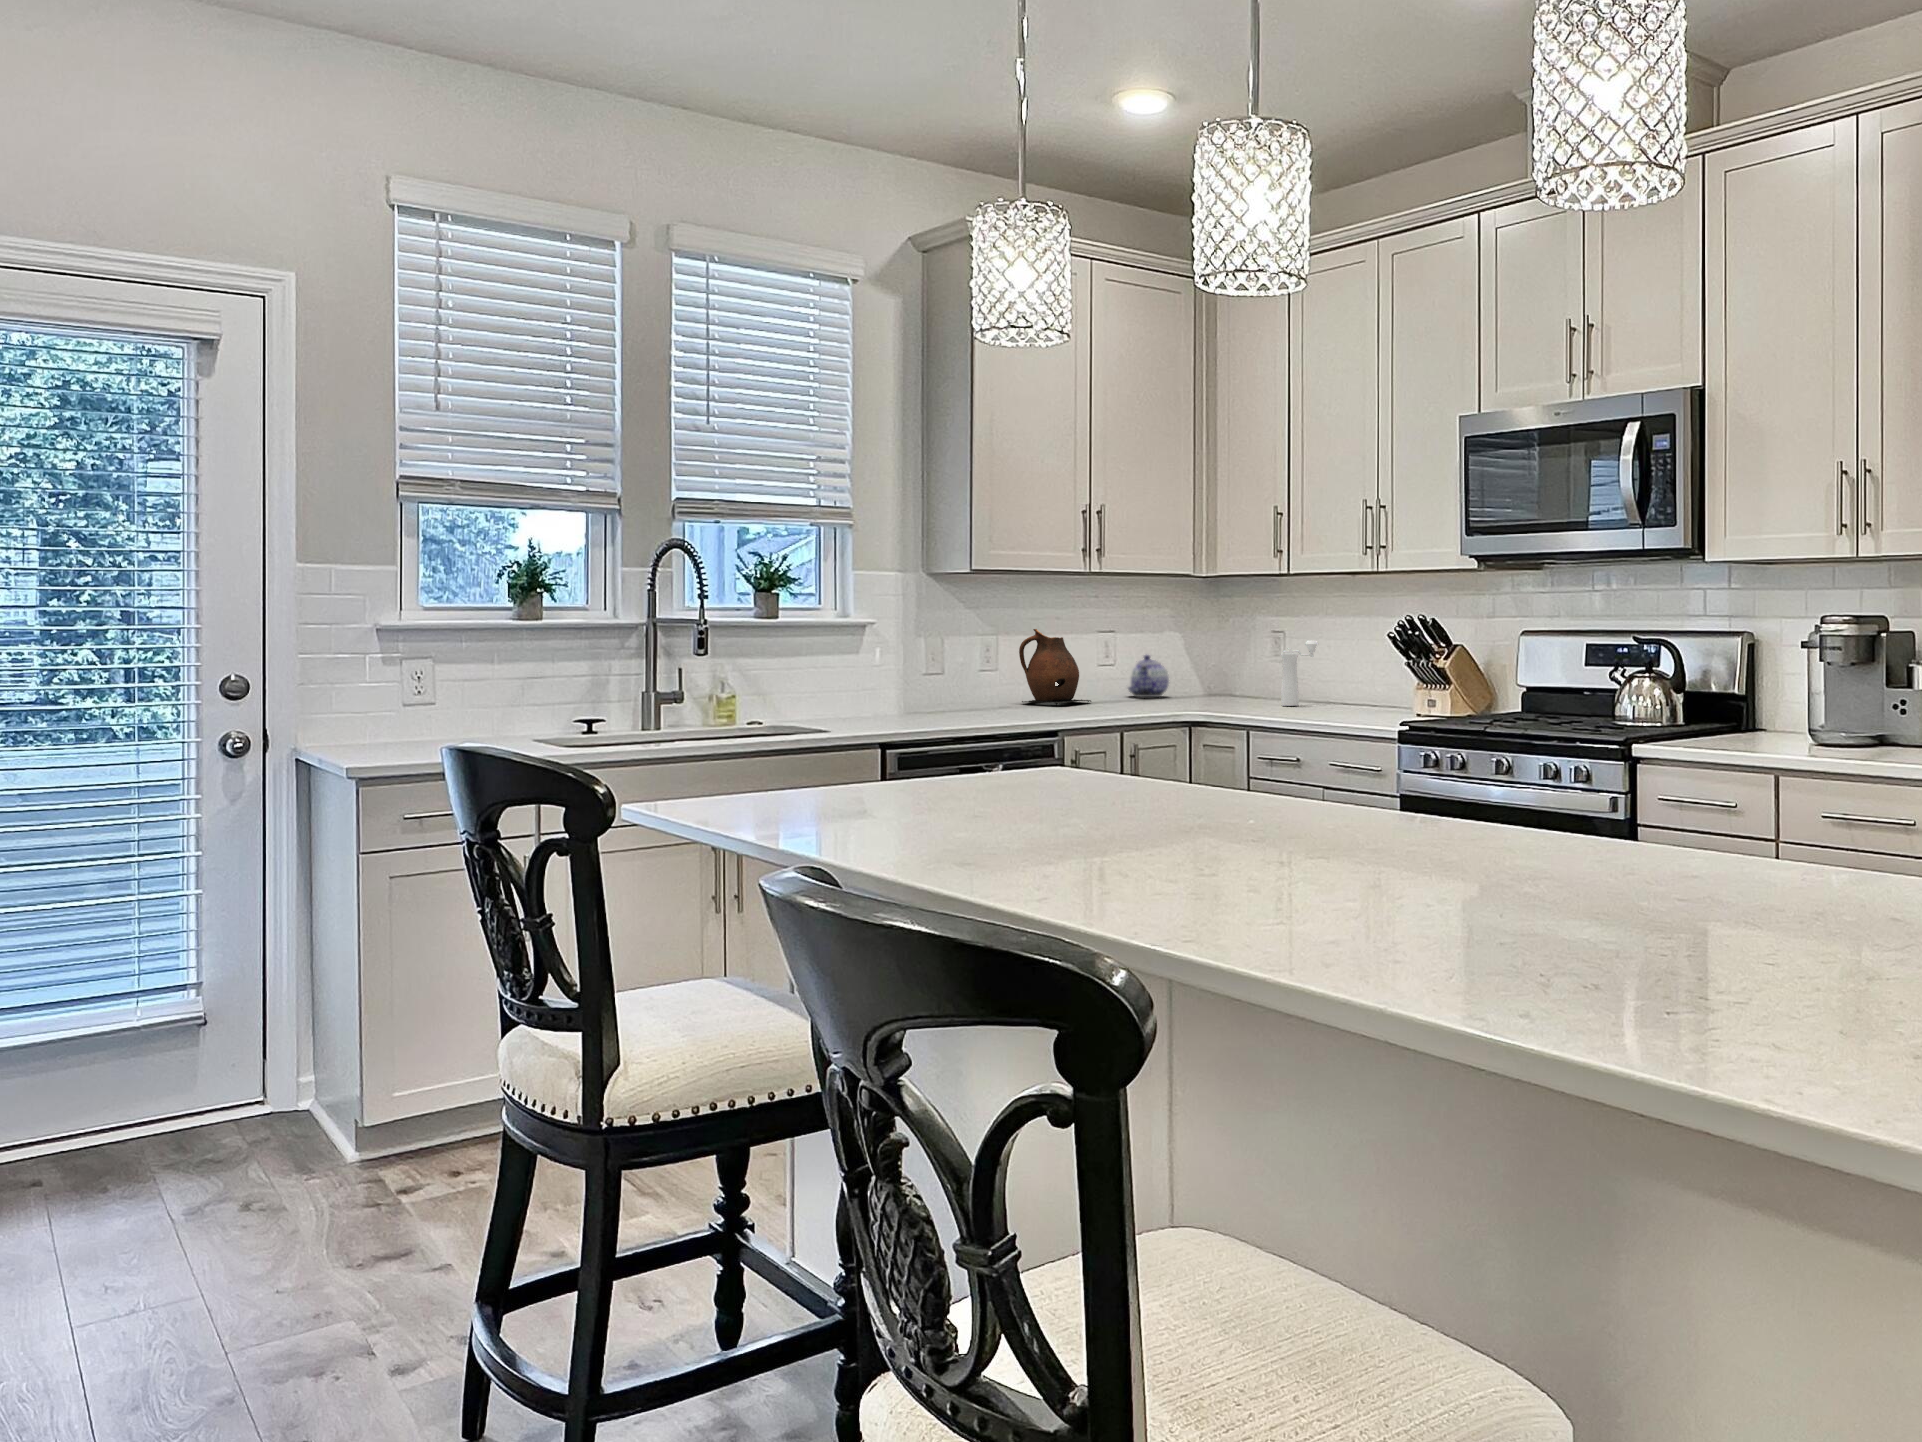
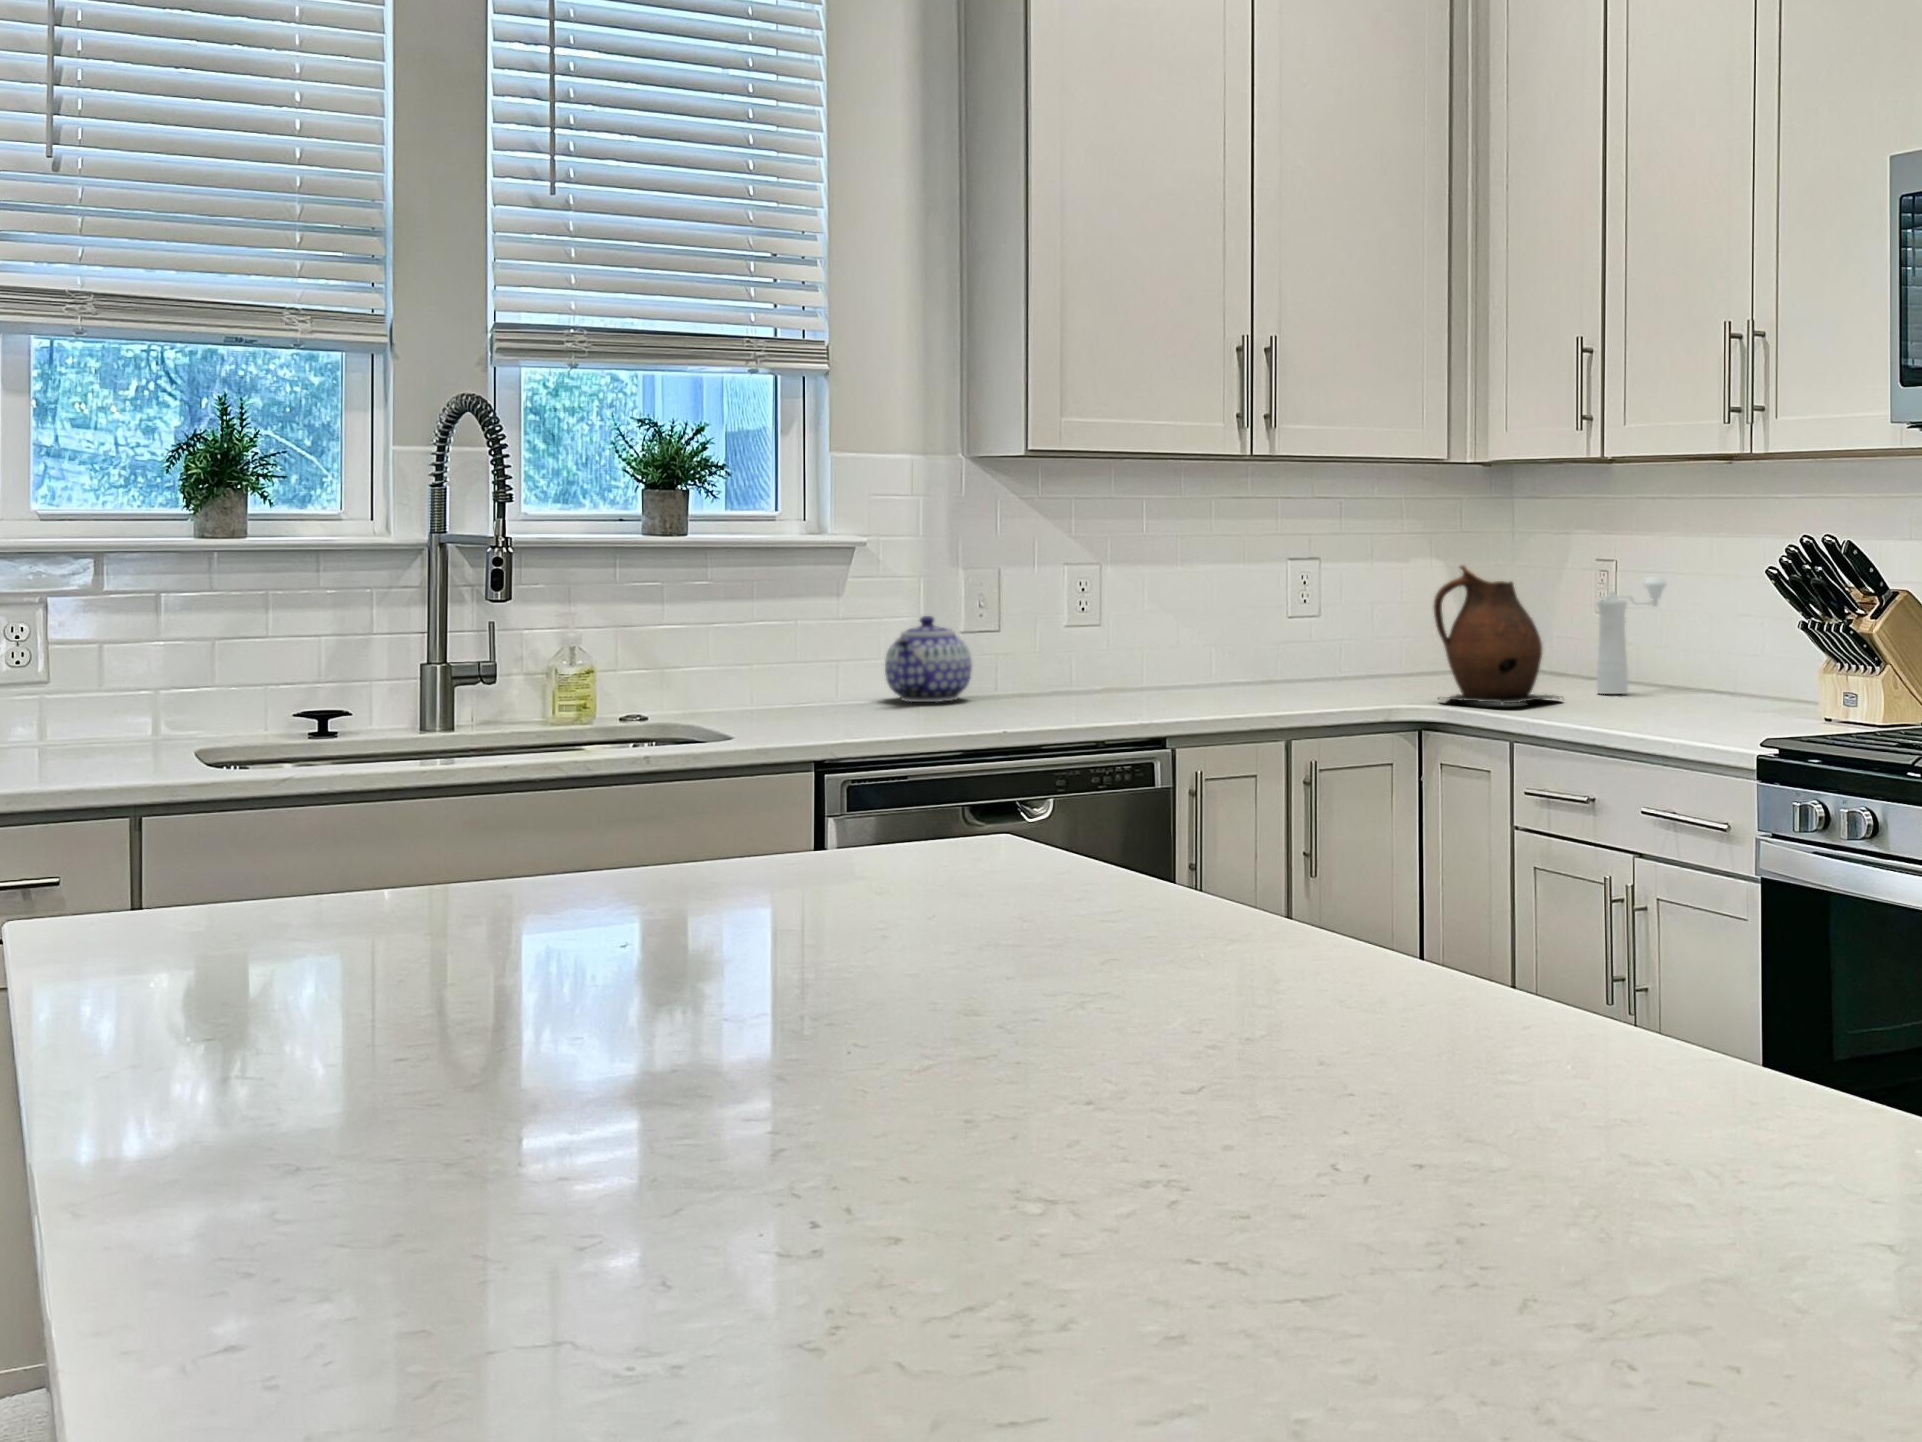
ceramic pitcher: present [1019,629,1091,704] -> present [1434,566,1560,704]
teapot: present [1128,655,1169,697] -> present [885,616,972,702]

